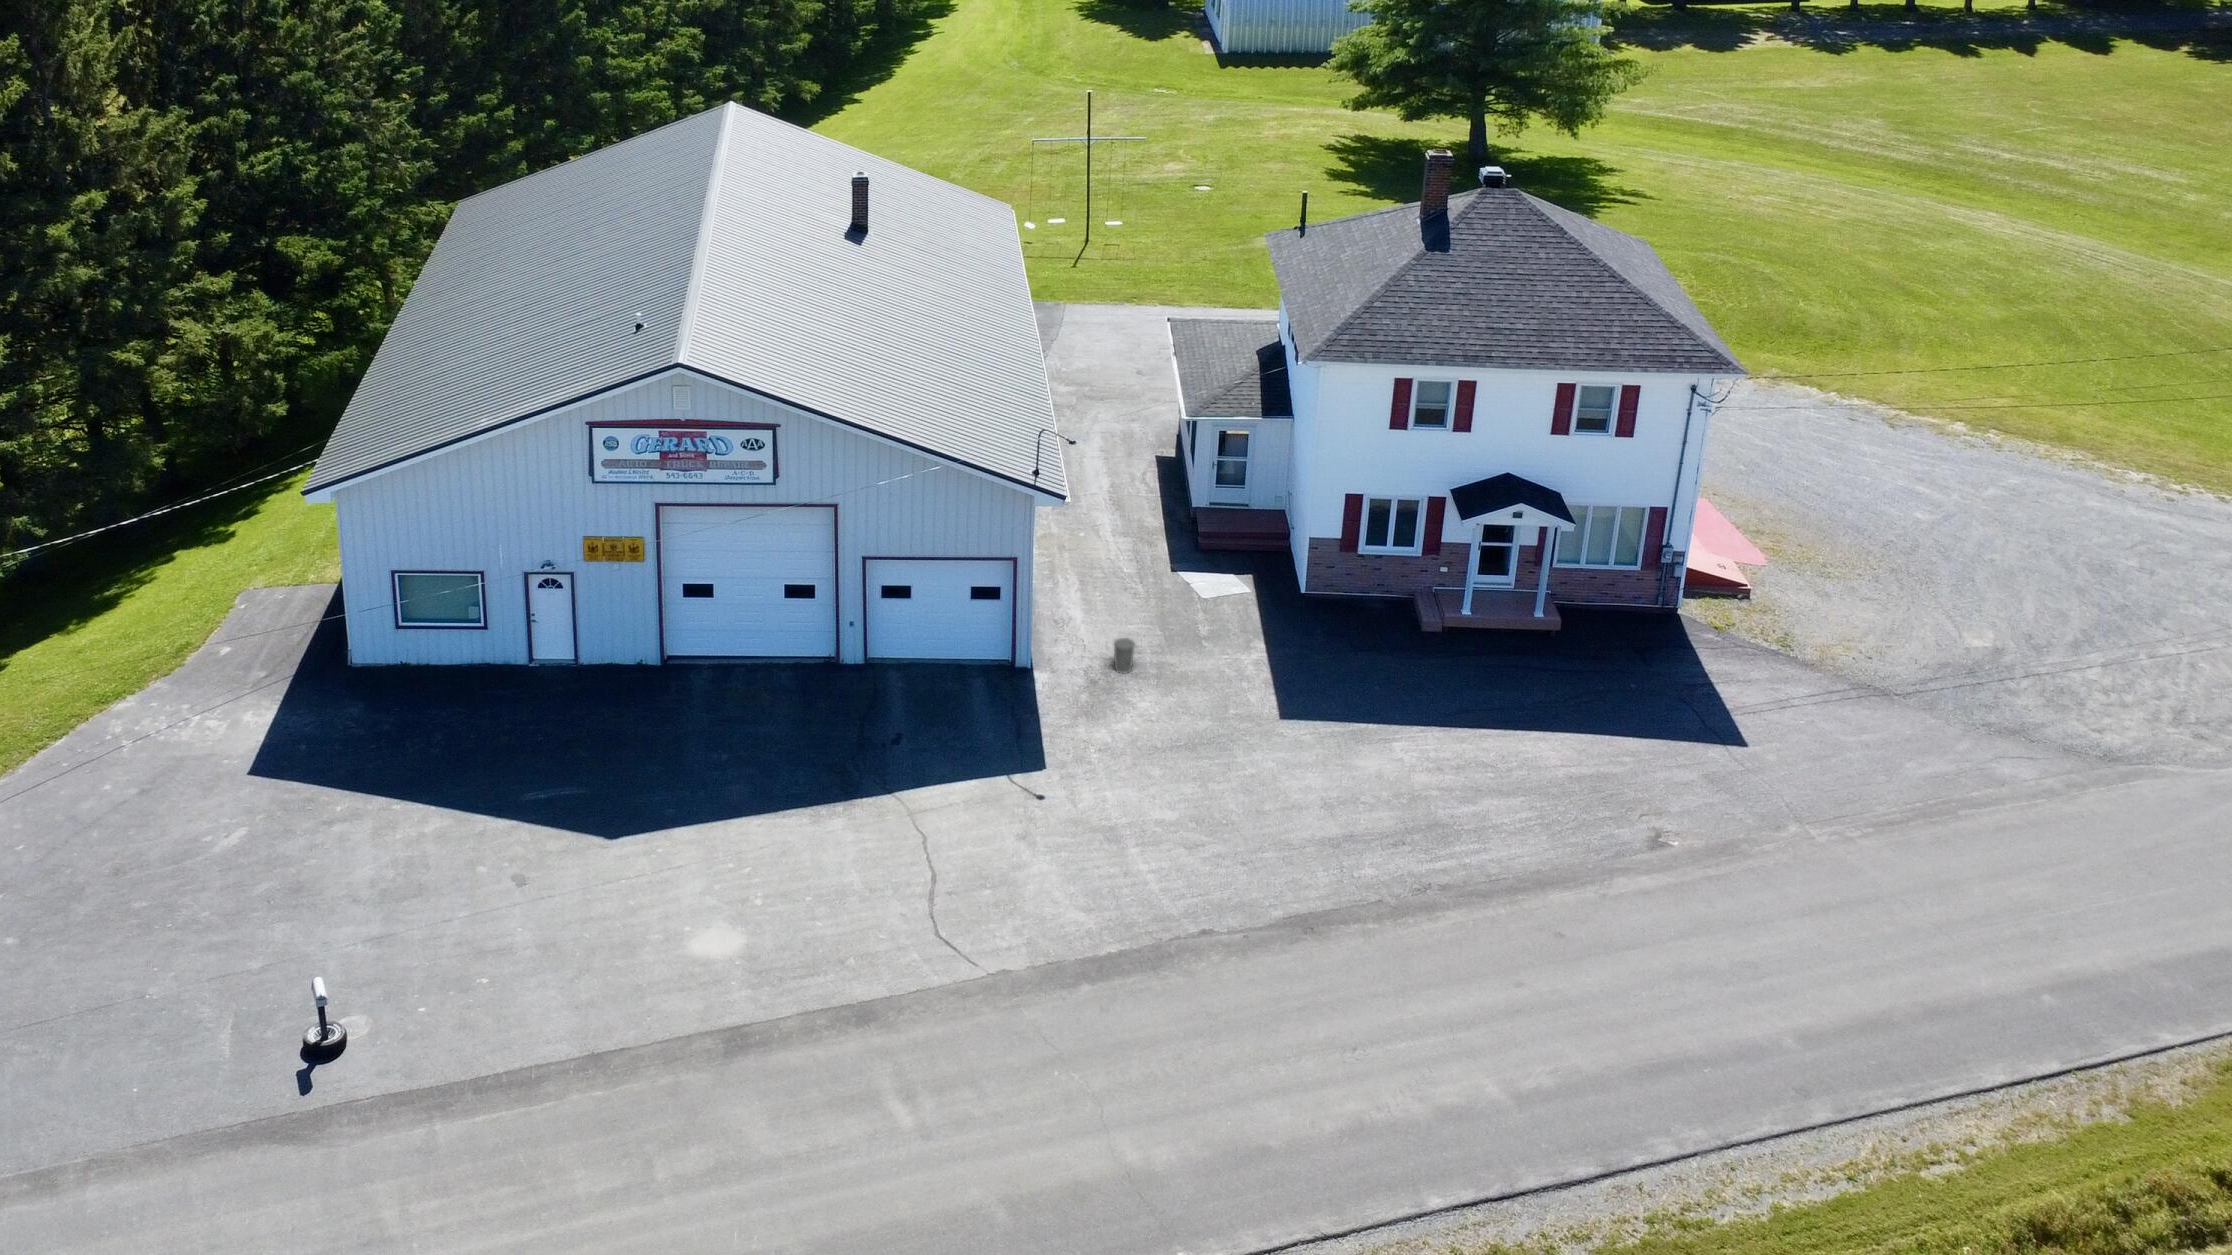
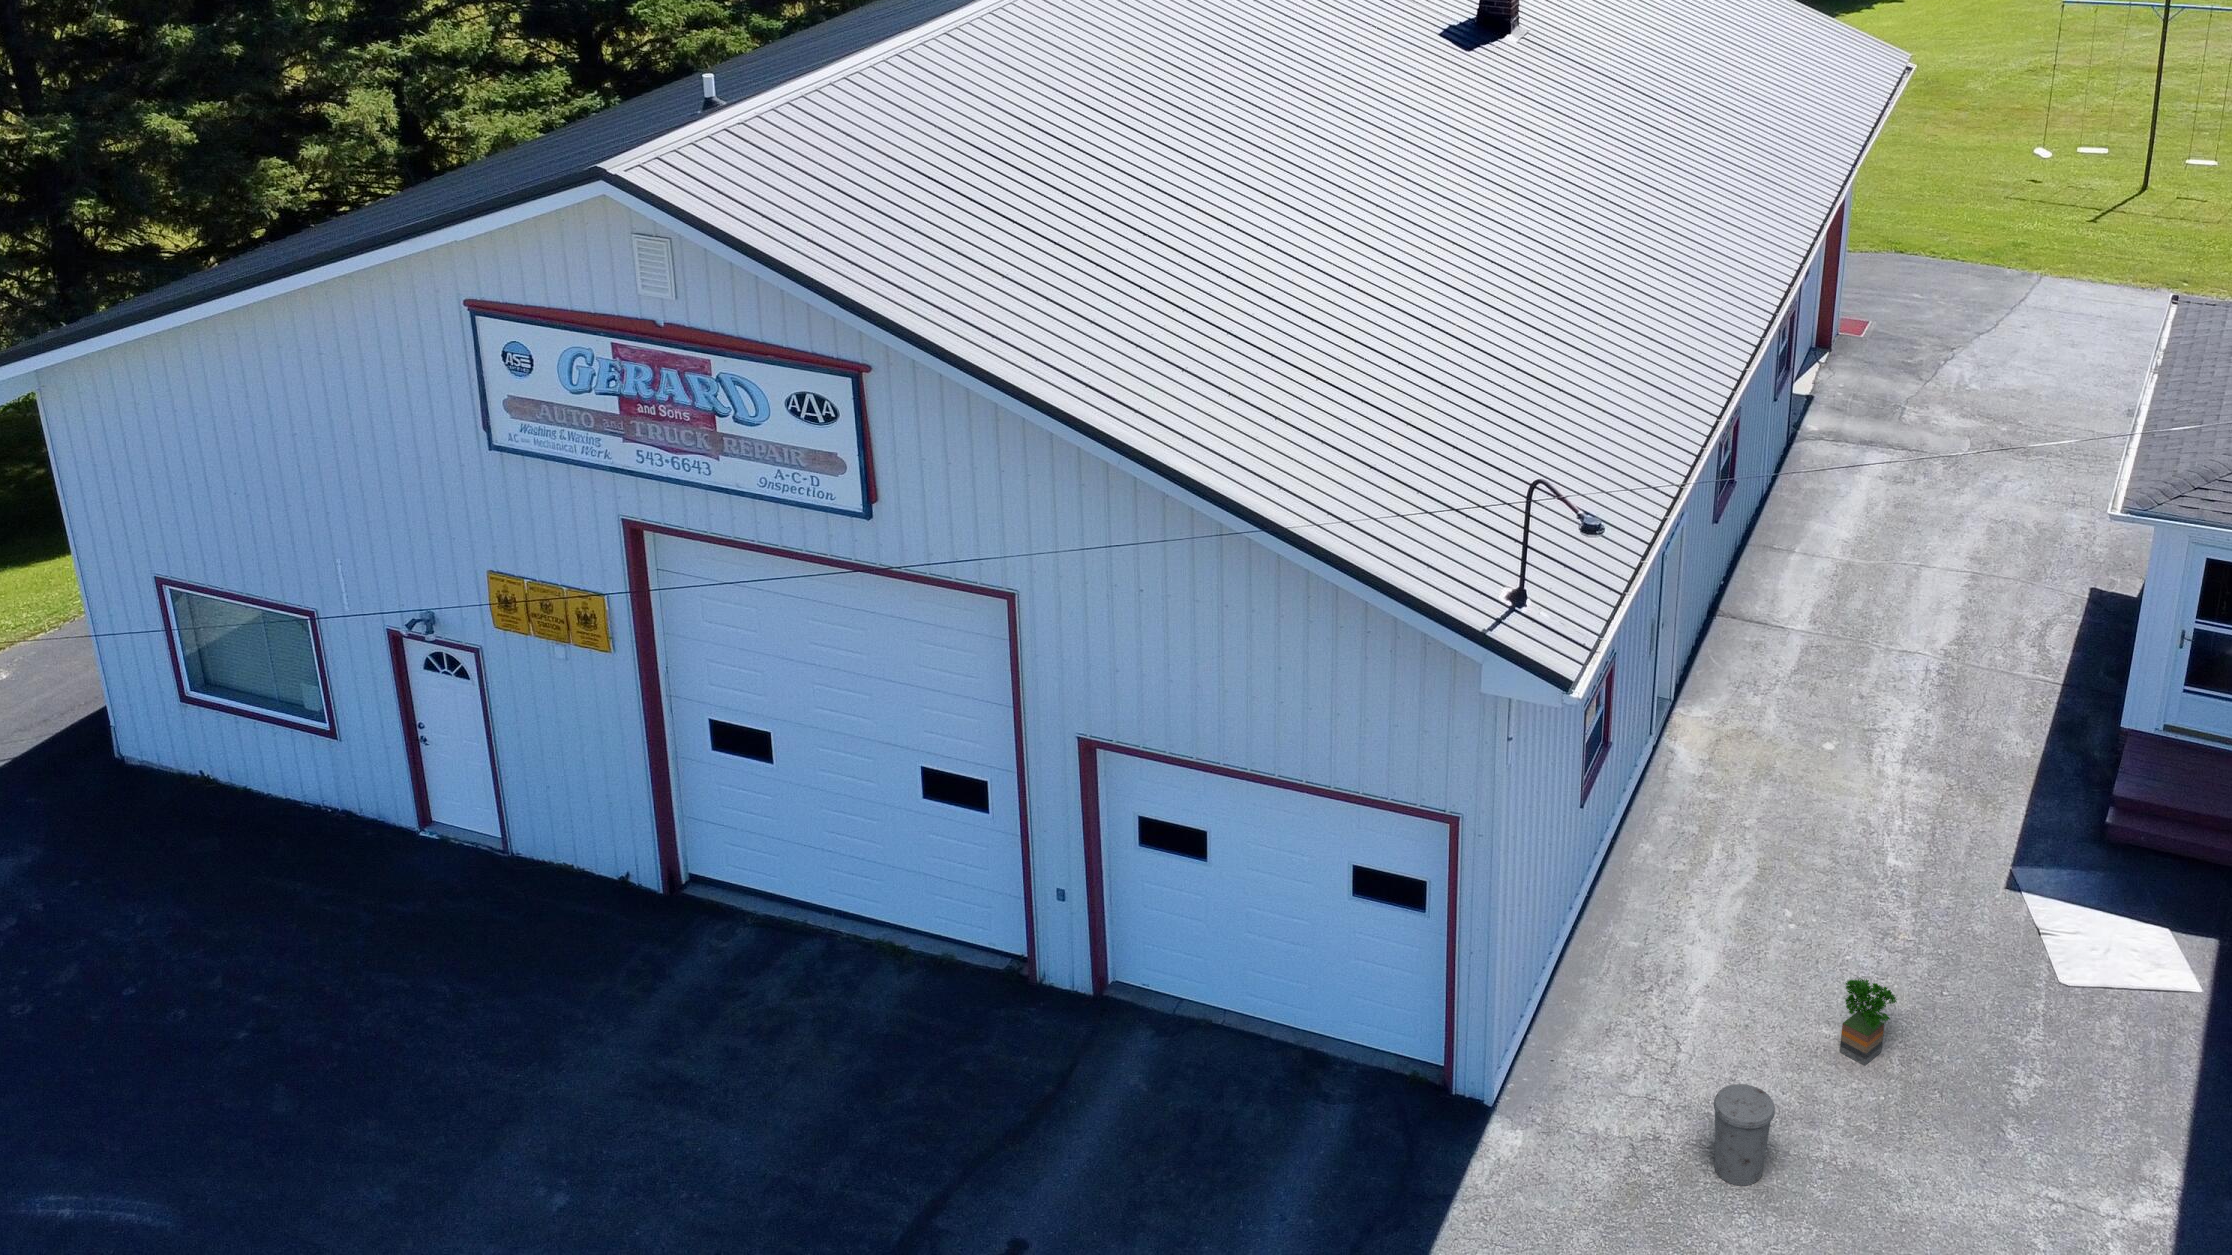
potted tree: none [1138,601,1158,633] -> present [1840,978,1897,1066]

